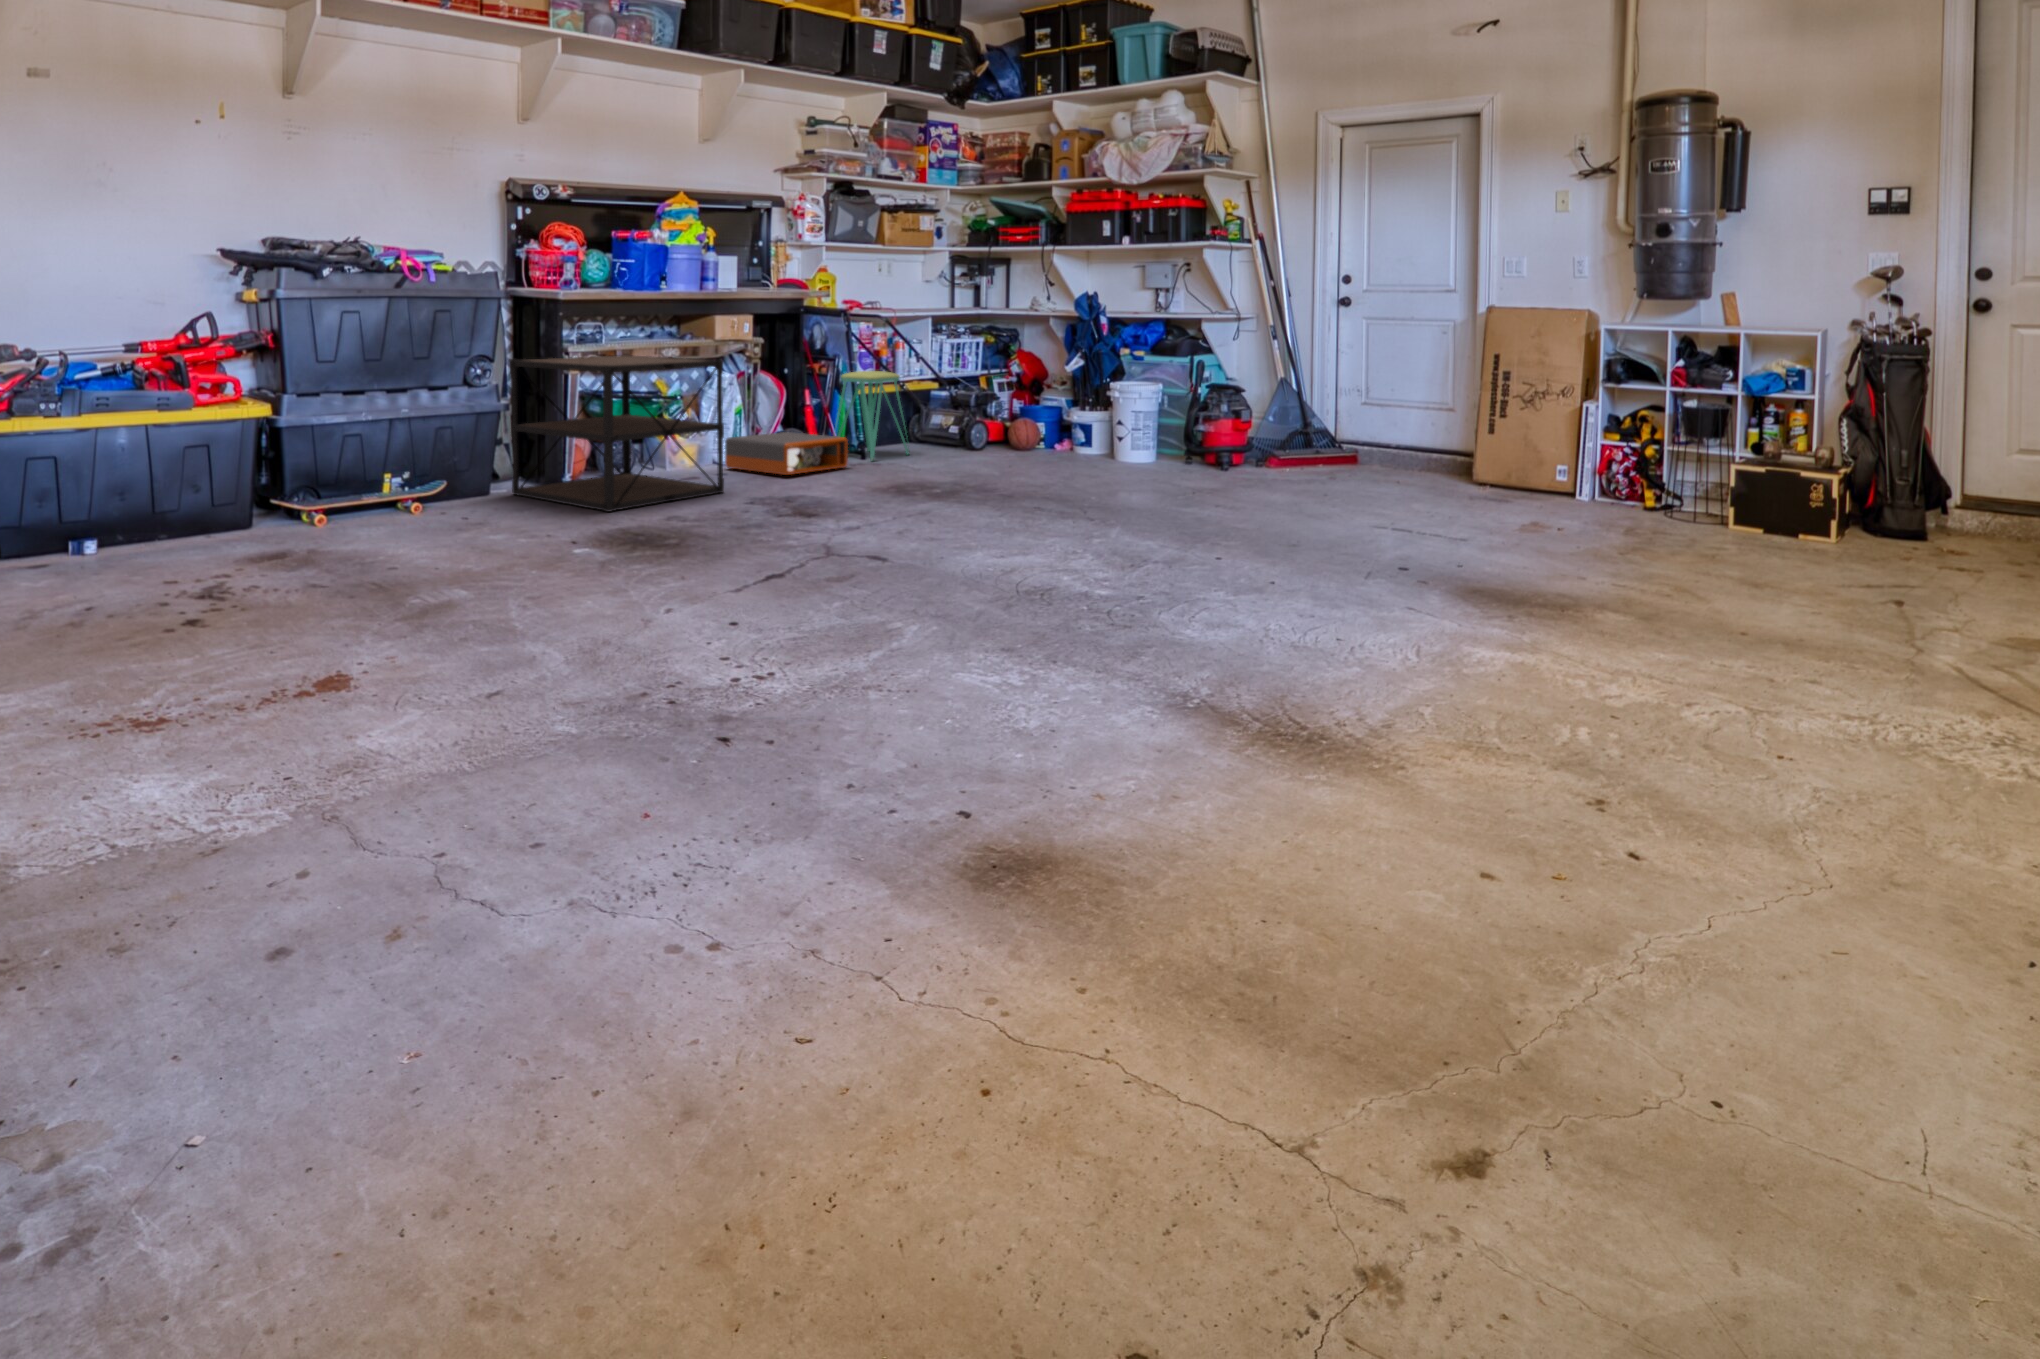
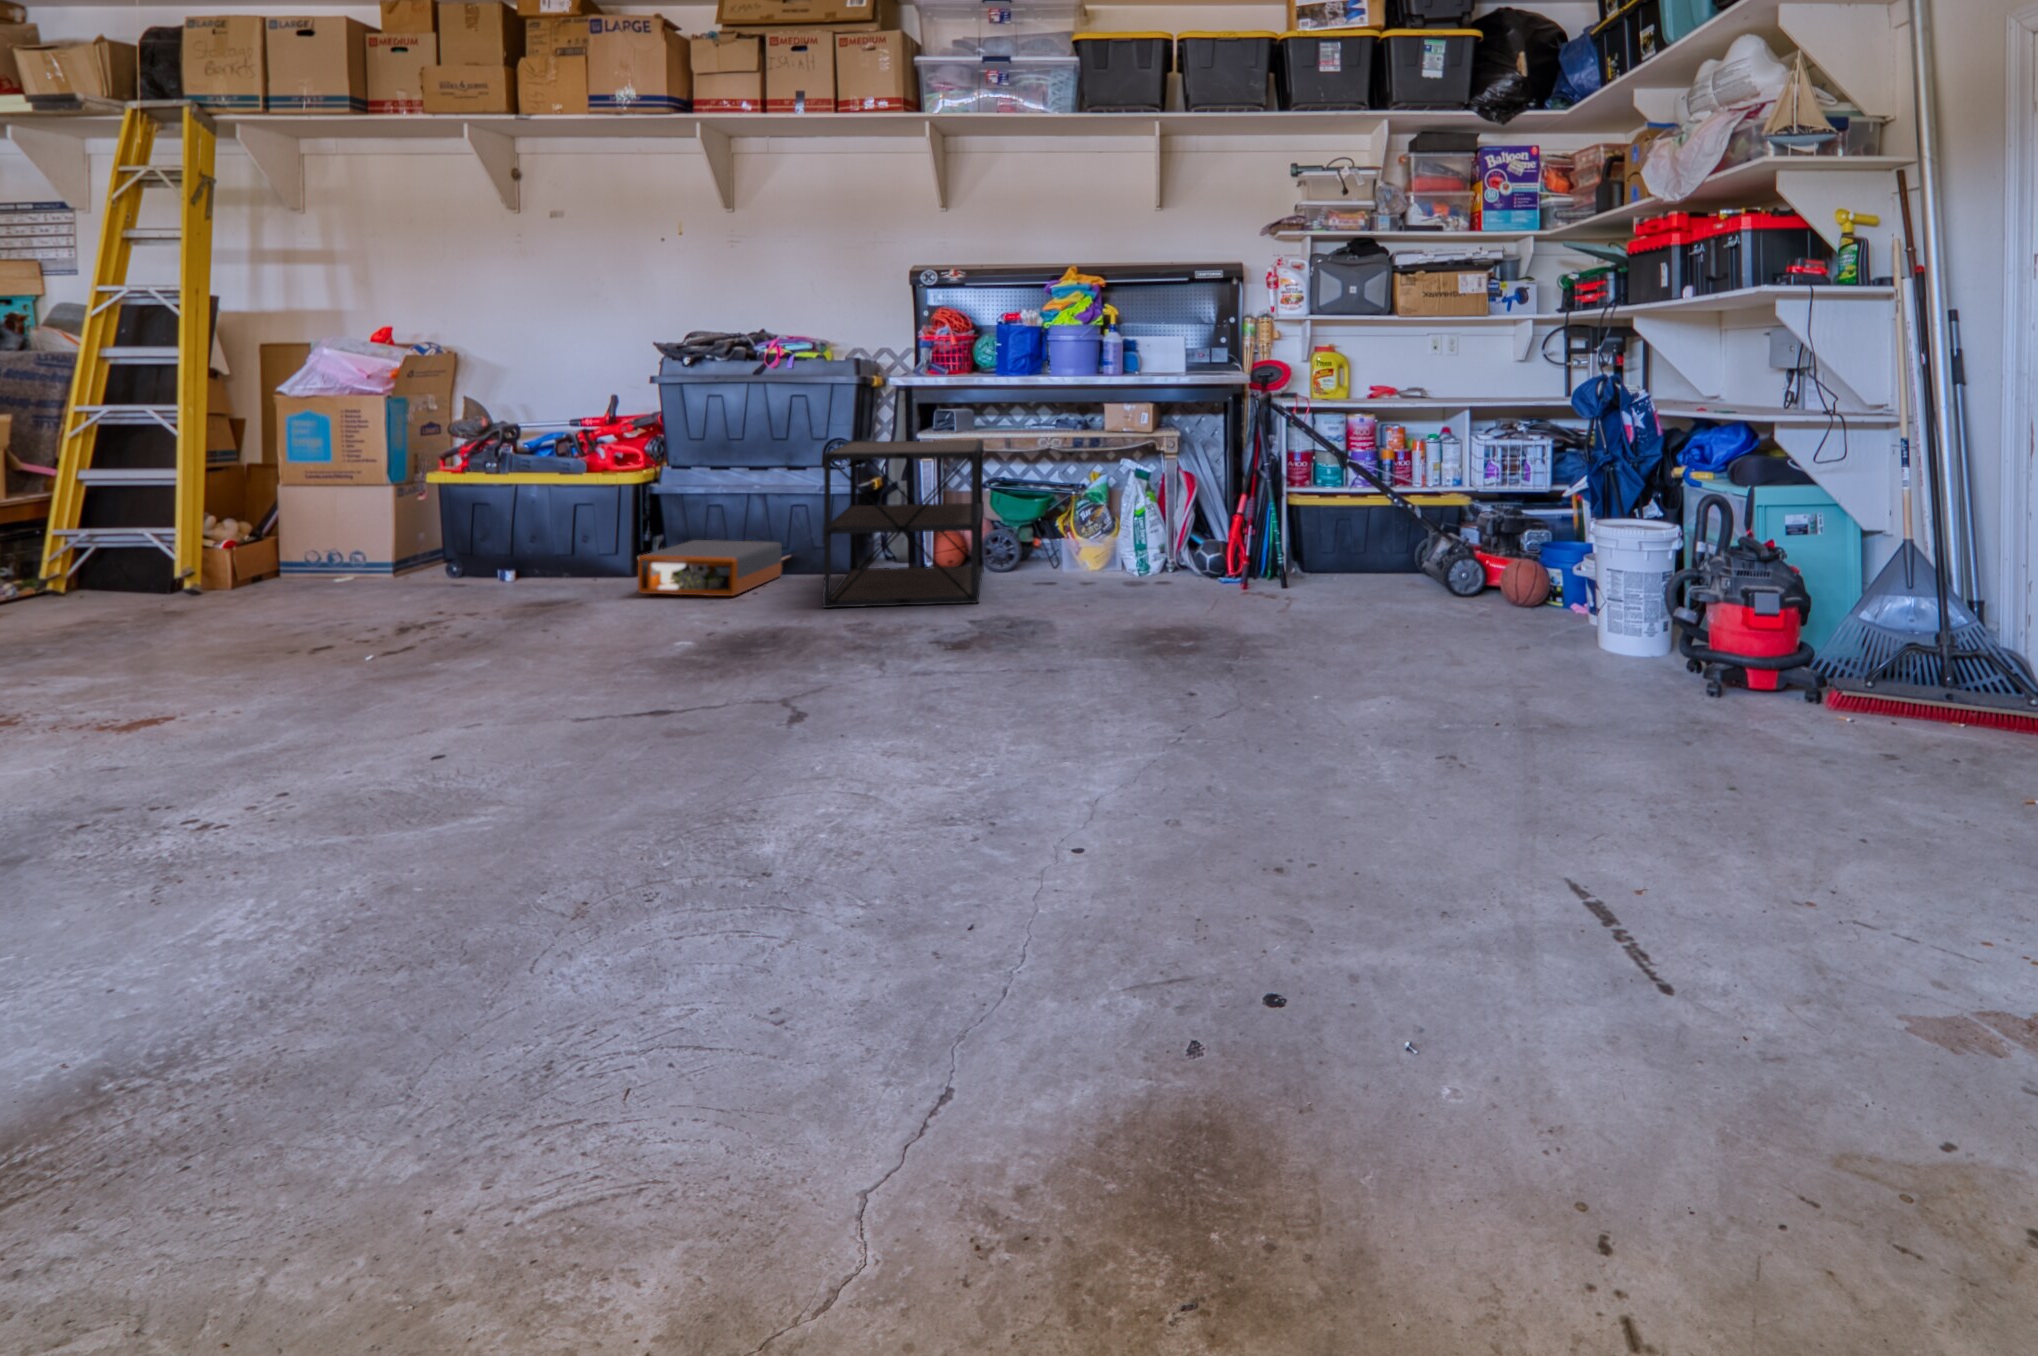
stool: present [836,371,909,461] -> none [1232,470,1320,587]
storage box: present [725,432,848,475] -> present [638,540,782,596]

